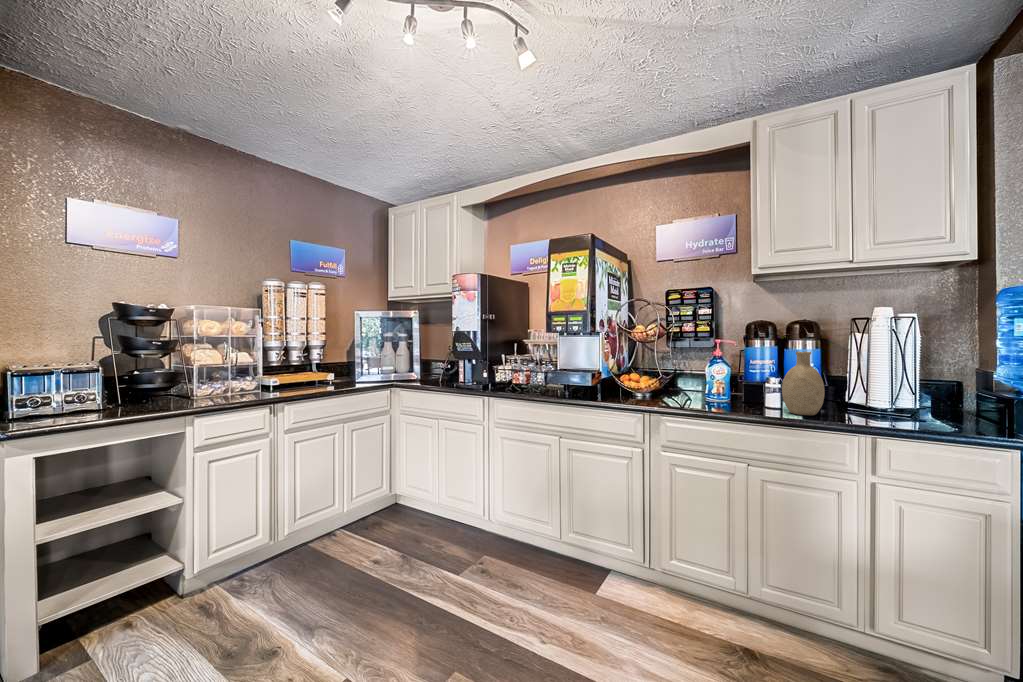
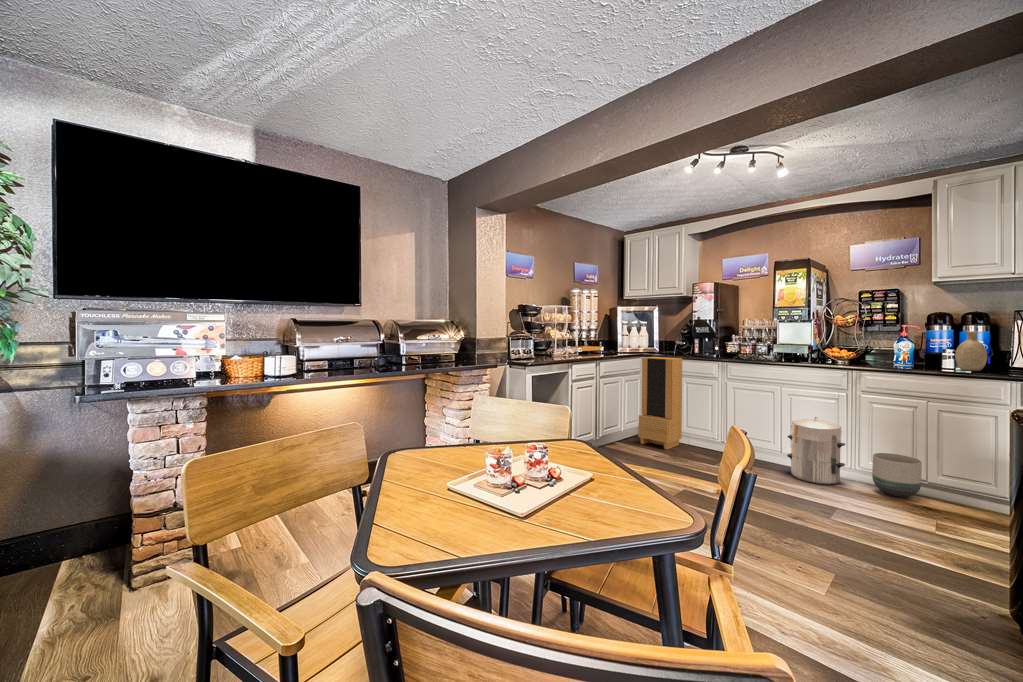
storage cabinet: none [367,387,436,539] -> present [638,357,682,449]
waste bin: none [556,491,635,614] -> present [787,417,845,485]
planter: none [671,552,739,639] -> present [872,453,922,497]

